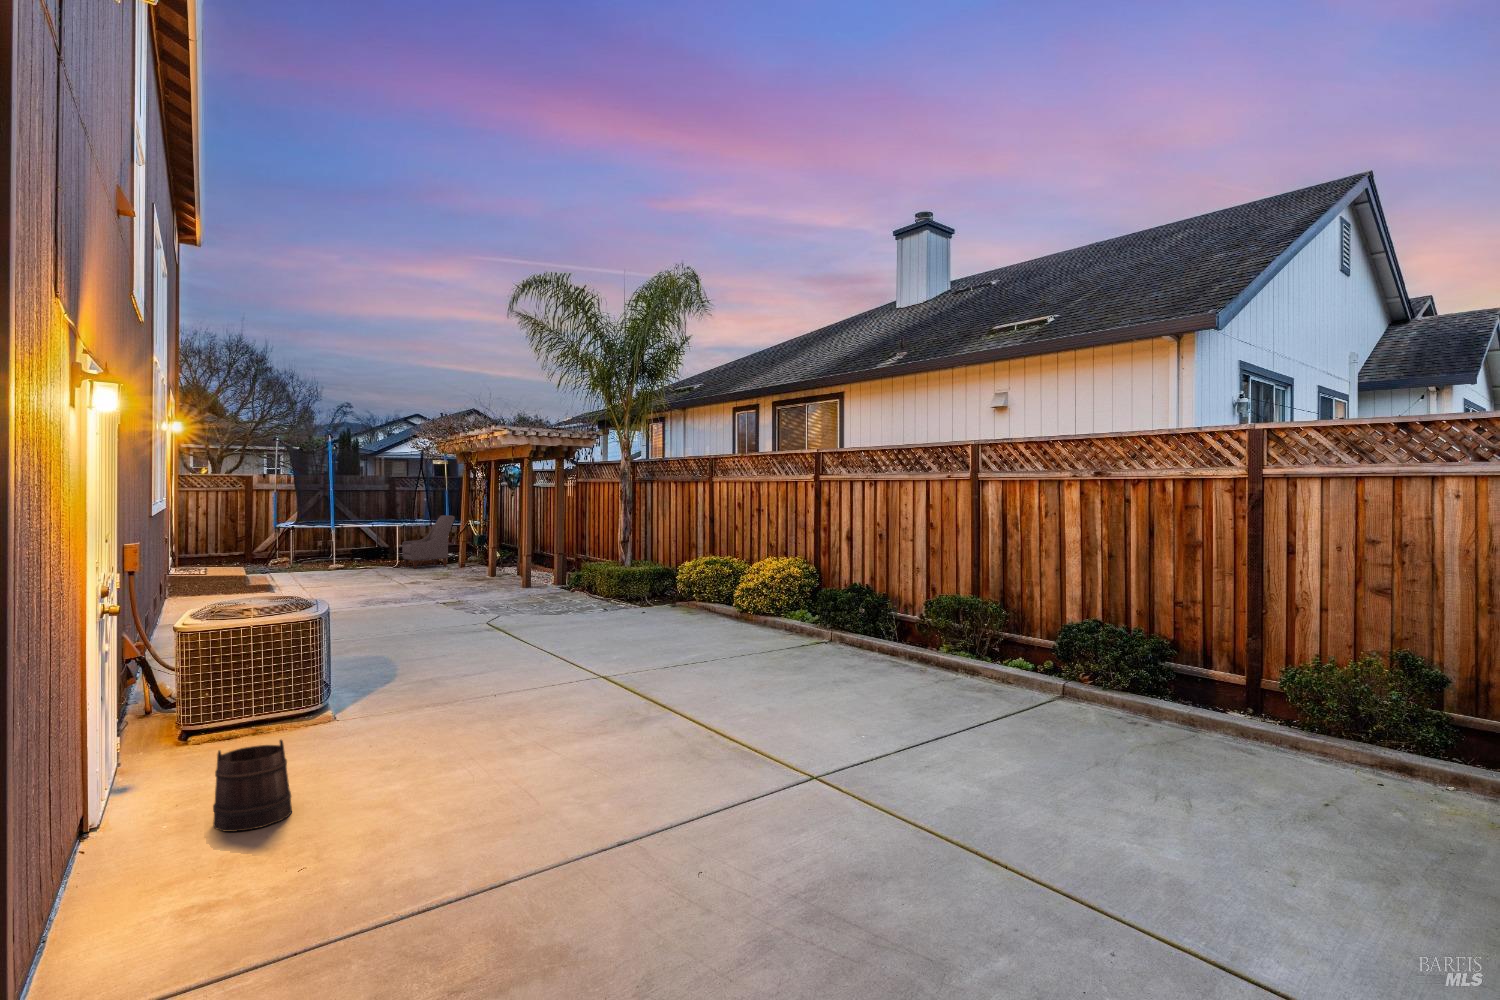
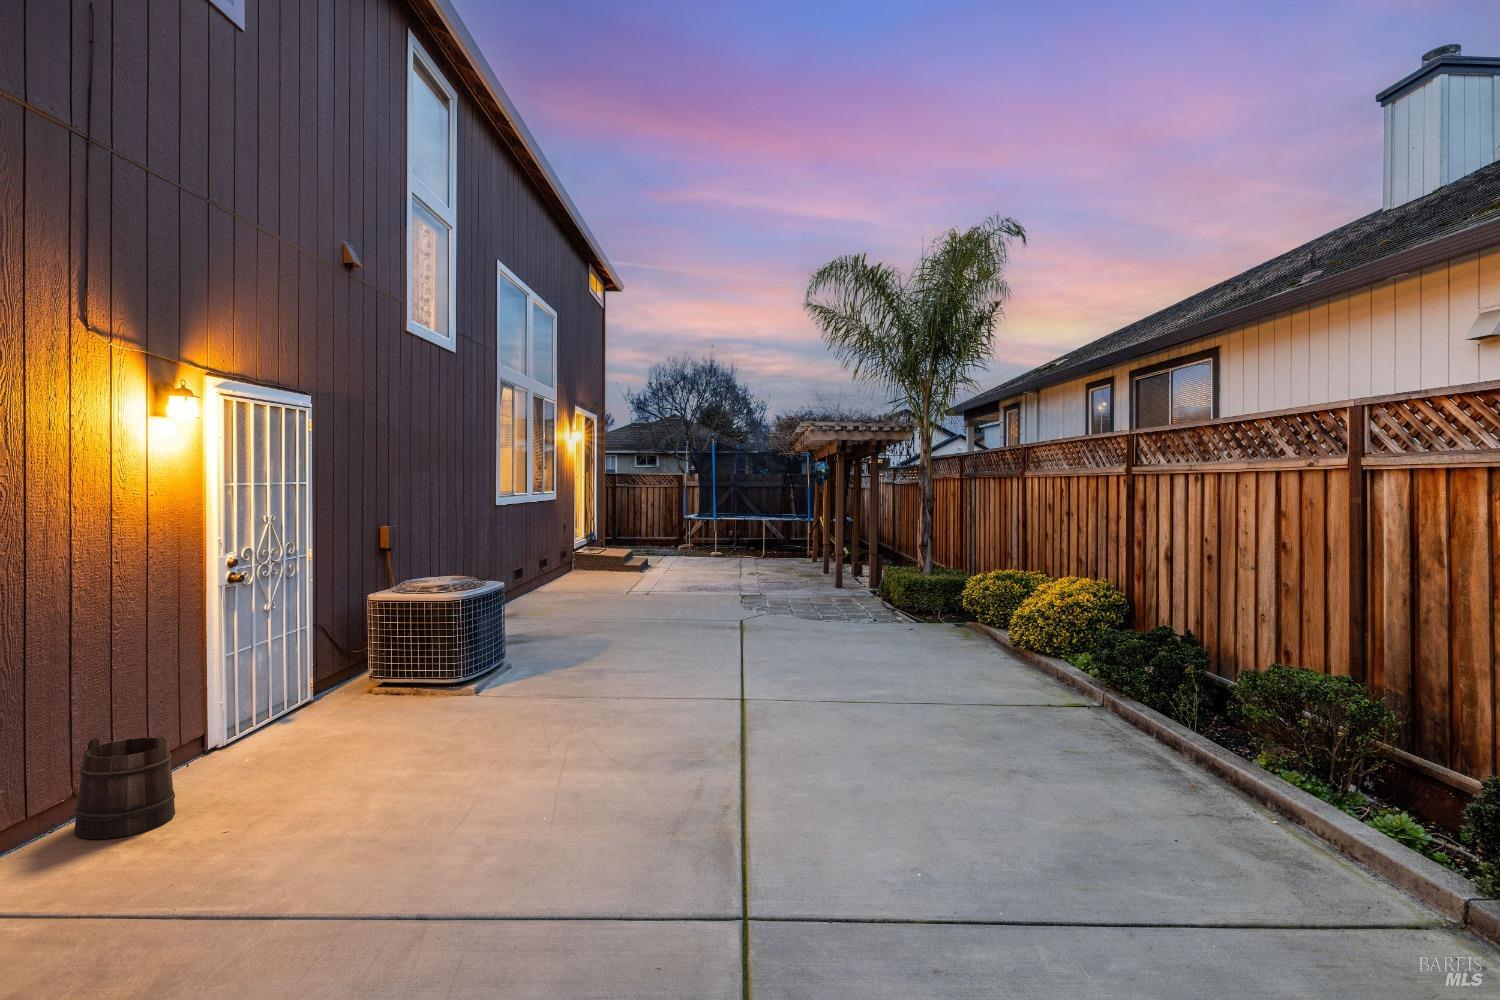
chair: present [402,515,455,569] -> none [767,510,813,560]

